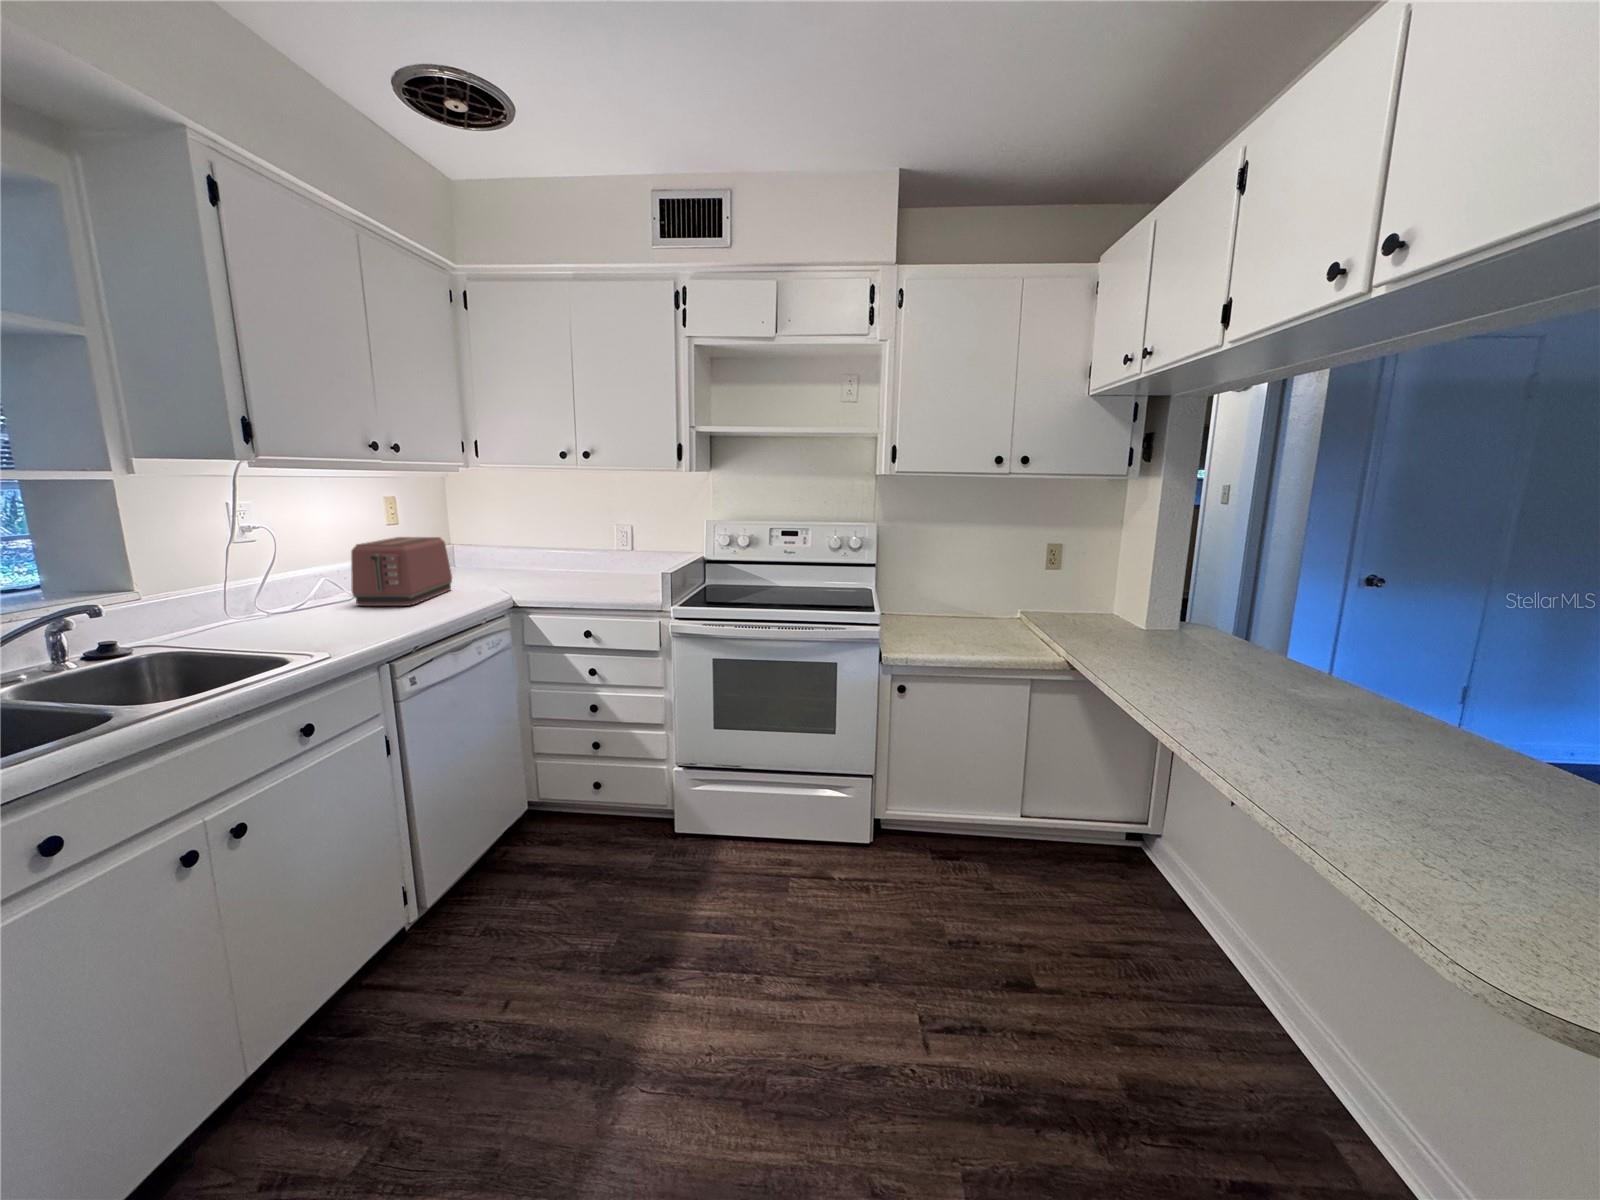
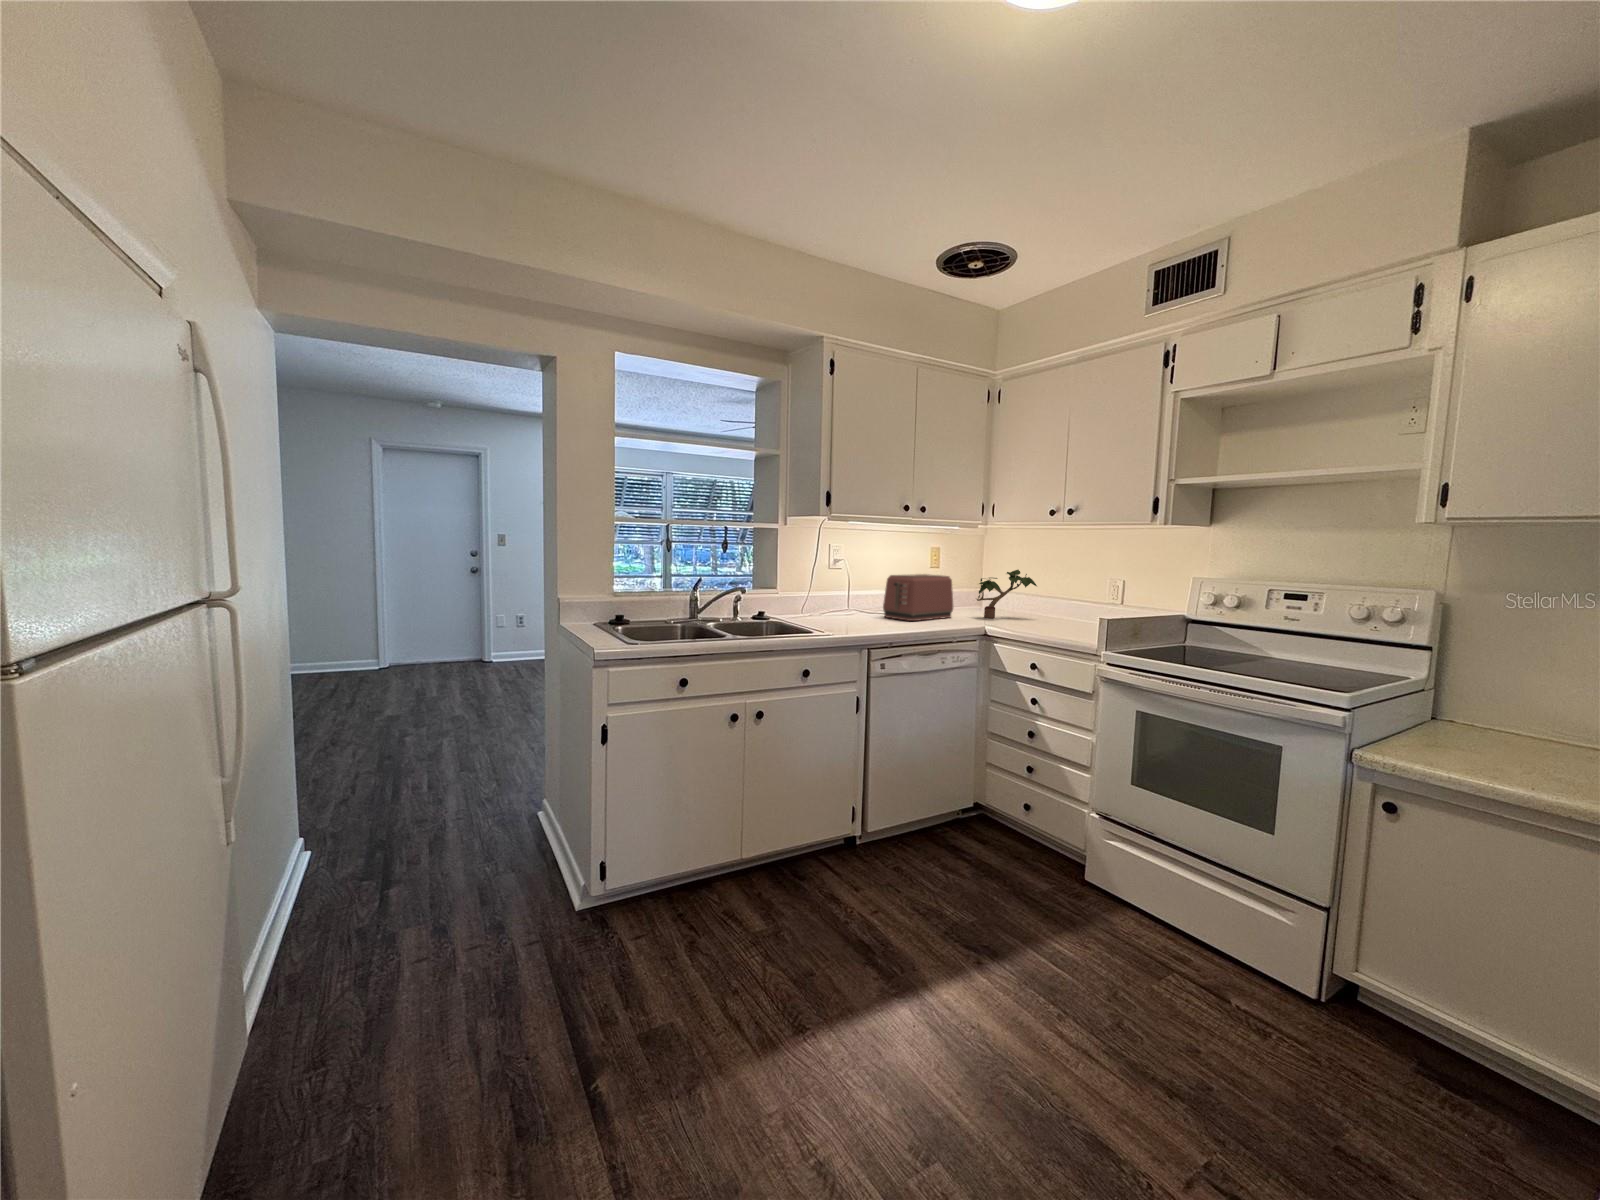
potted plant: none [470,519,549,583] -> present [977,570,1037,618]

